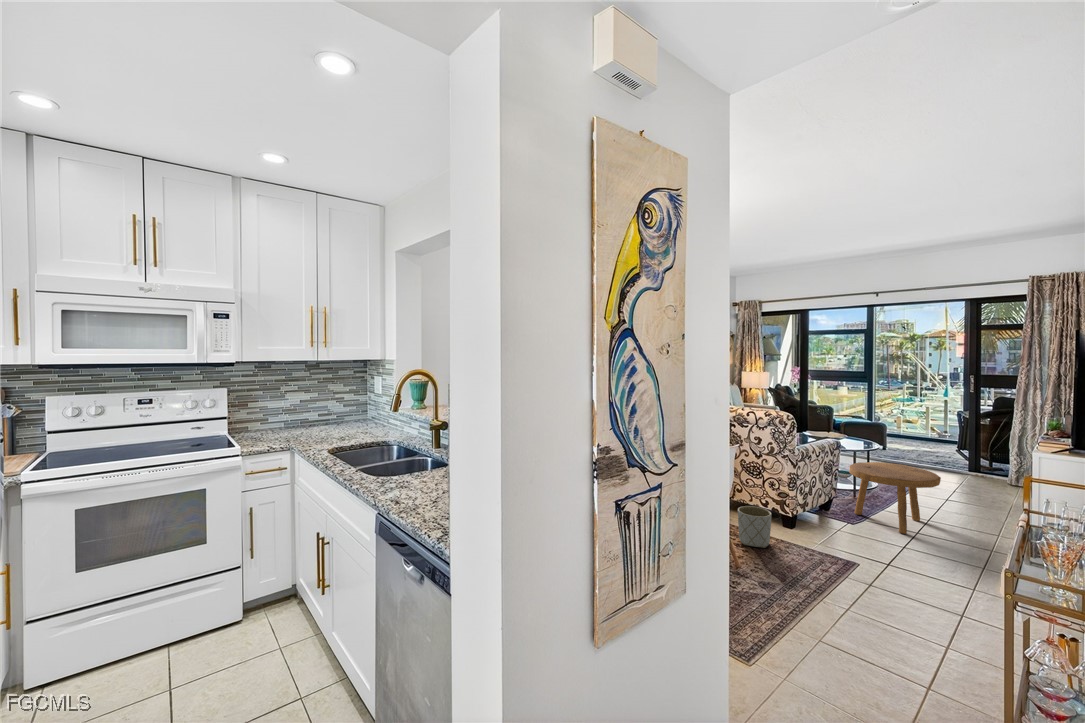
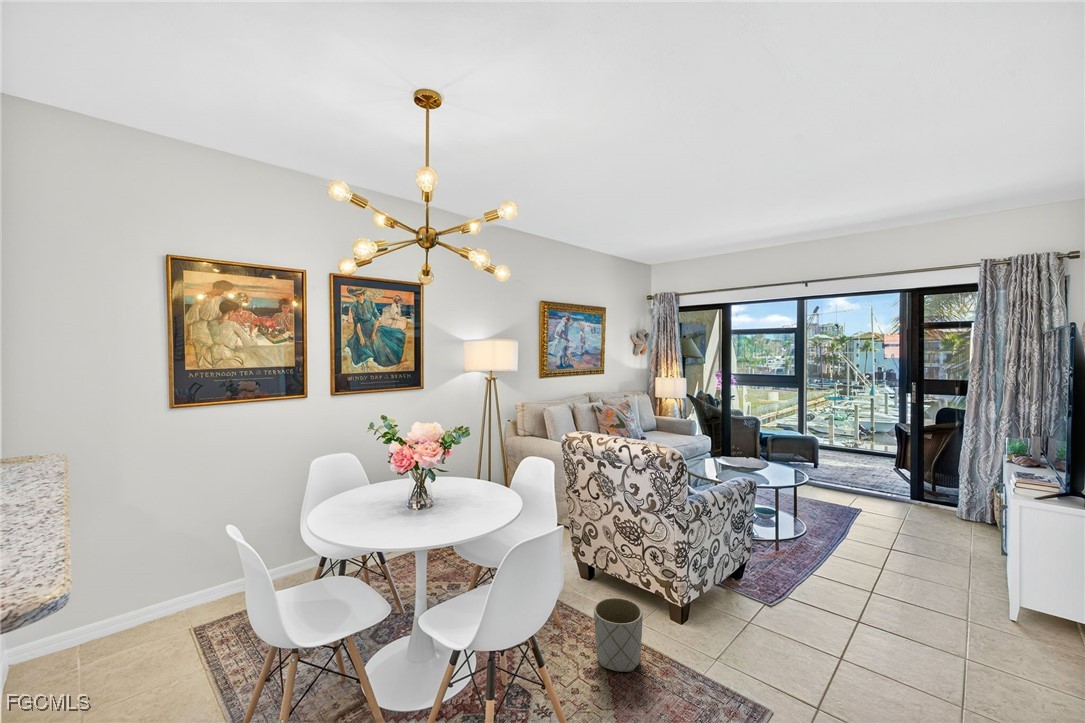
footstool: present [849,462,941,534] -> none [764,508,885,623]

